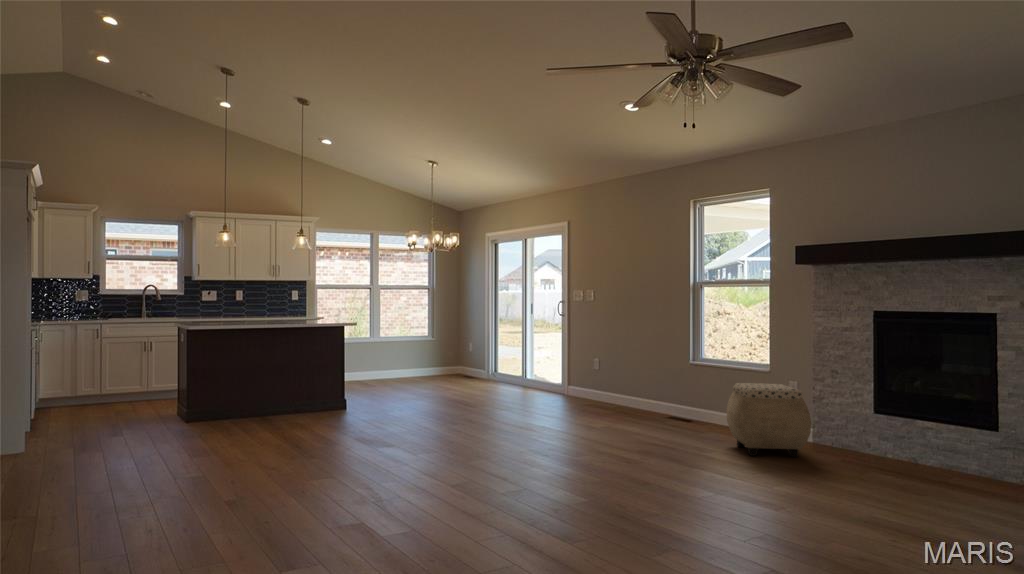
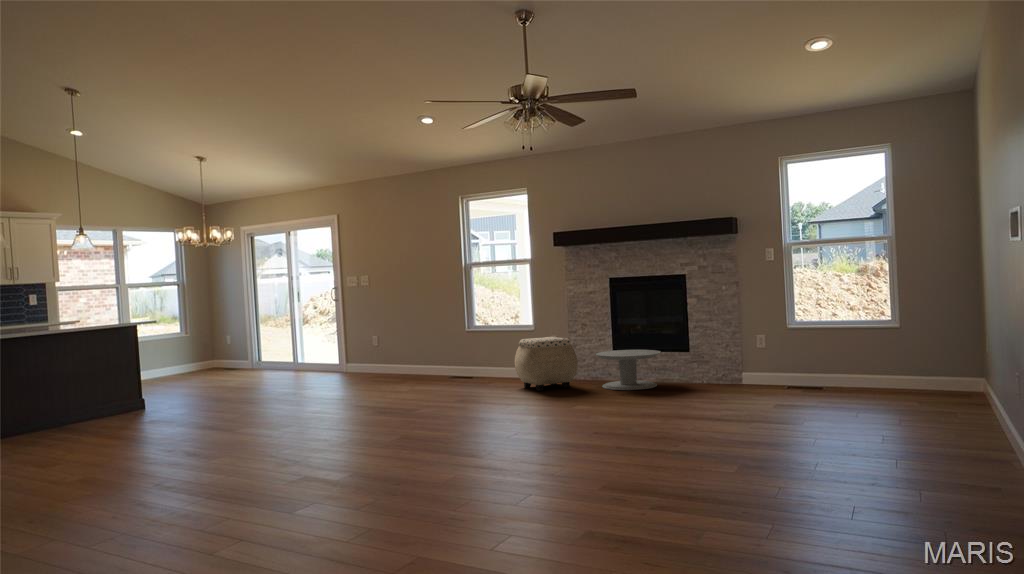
side table: none [839,414,947,480] -> present [596,350,661,390]

